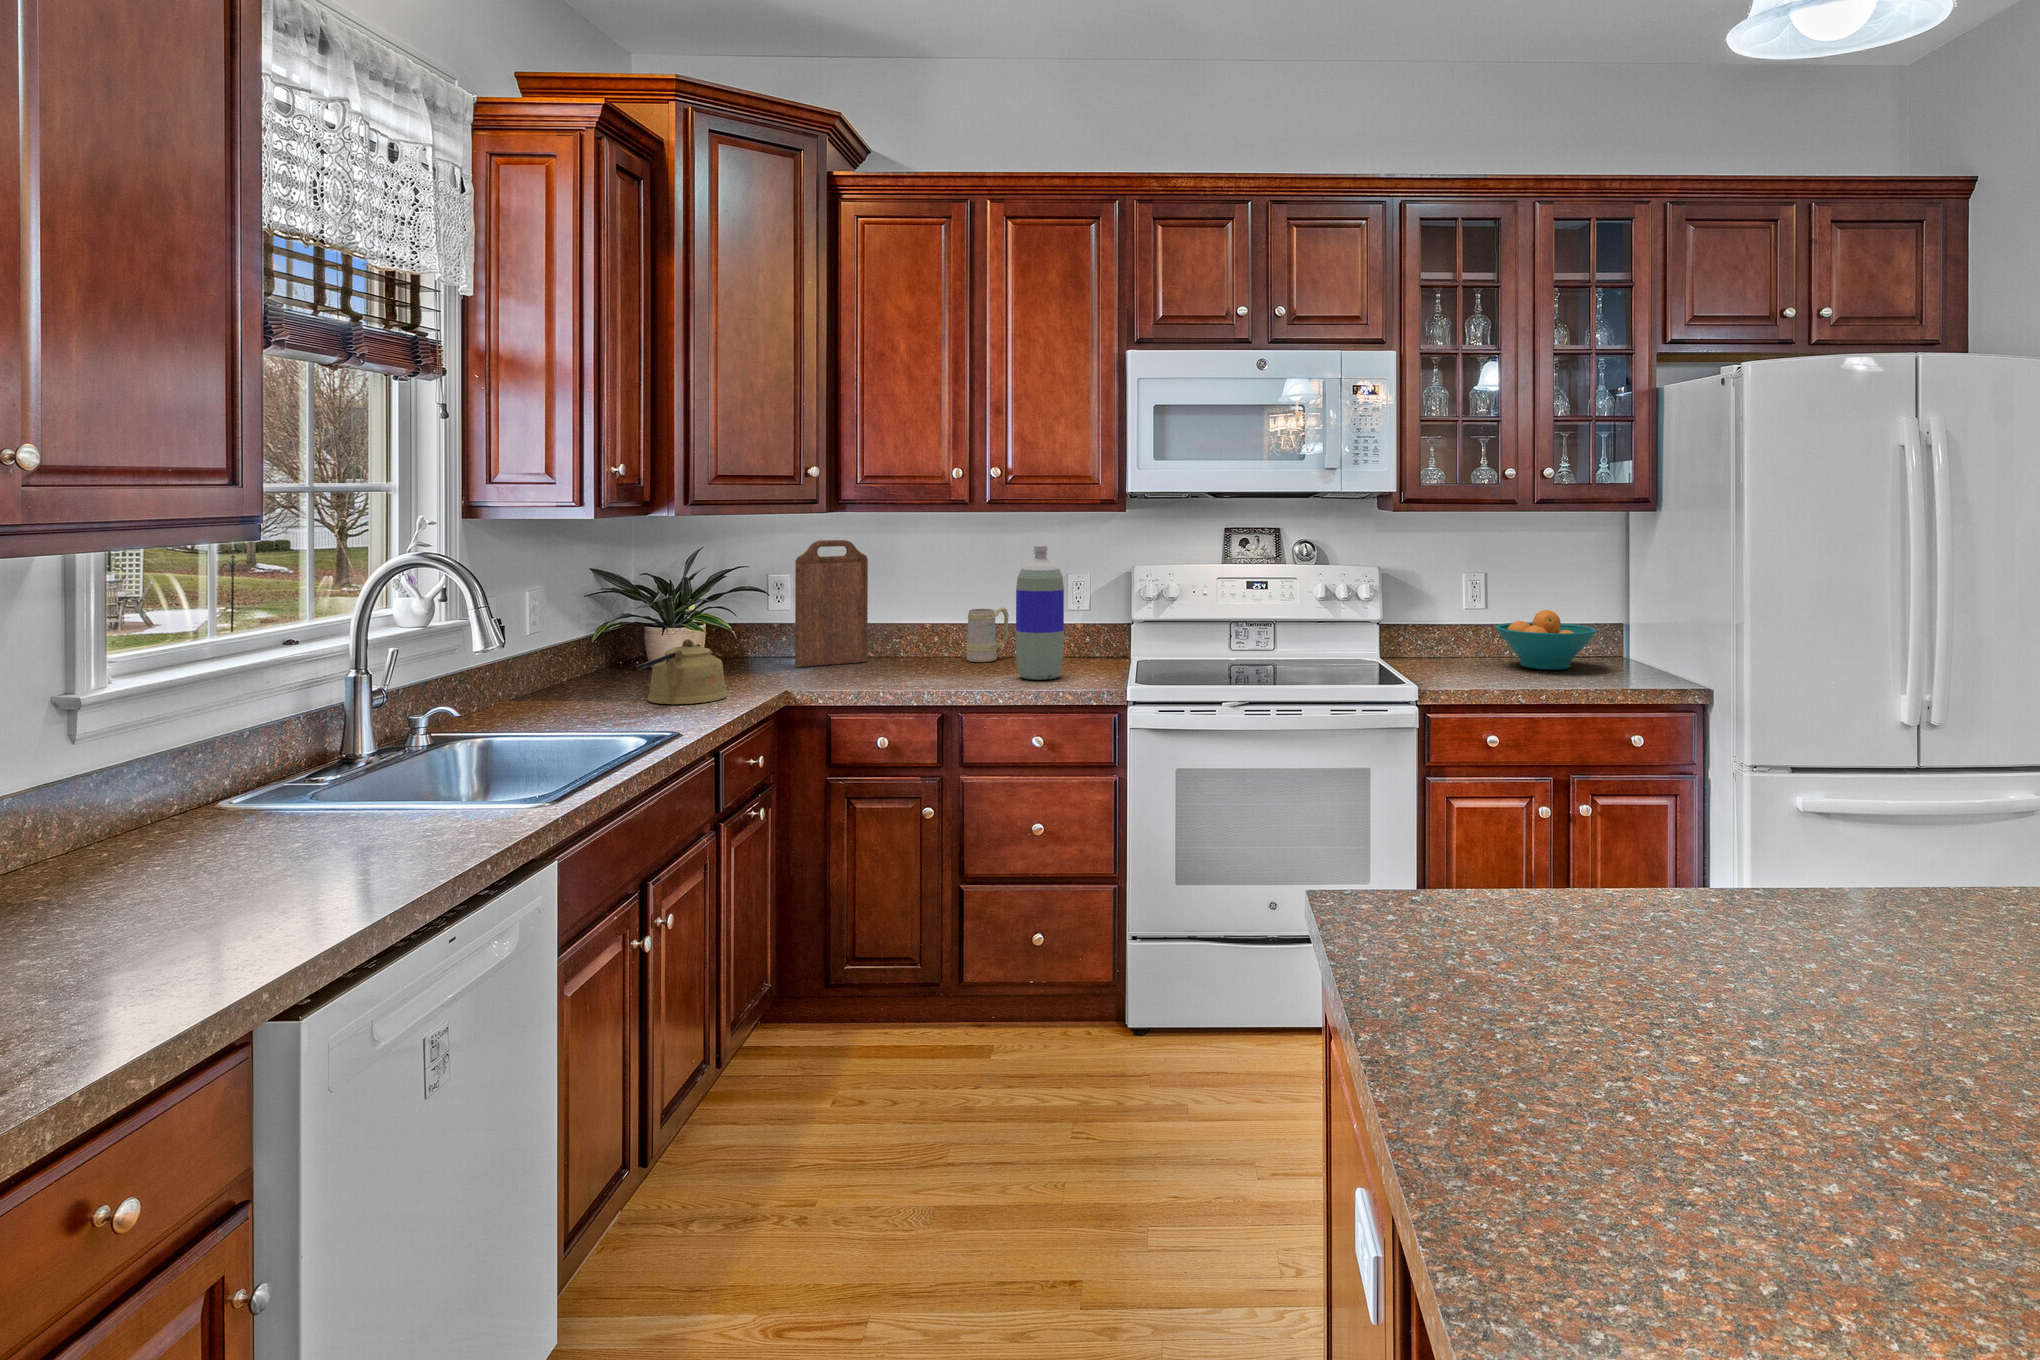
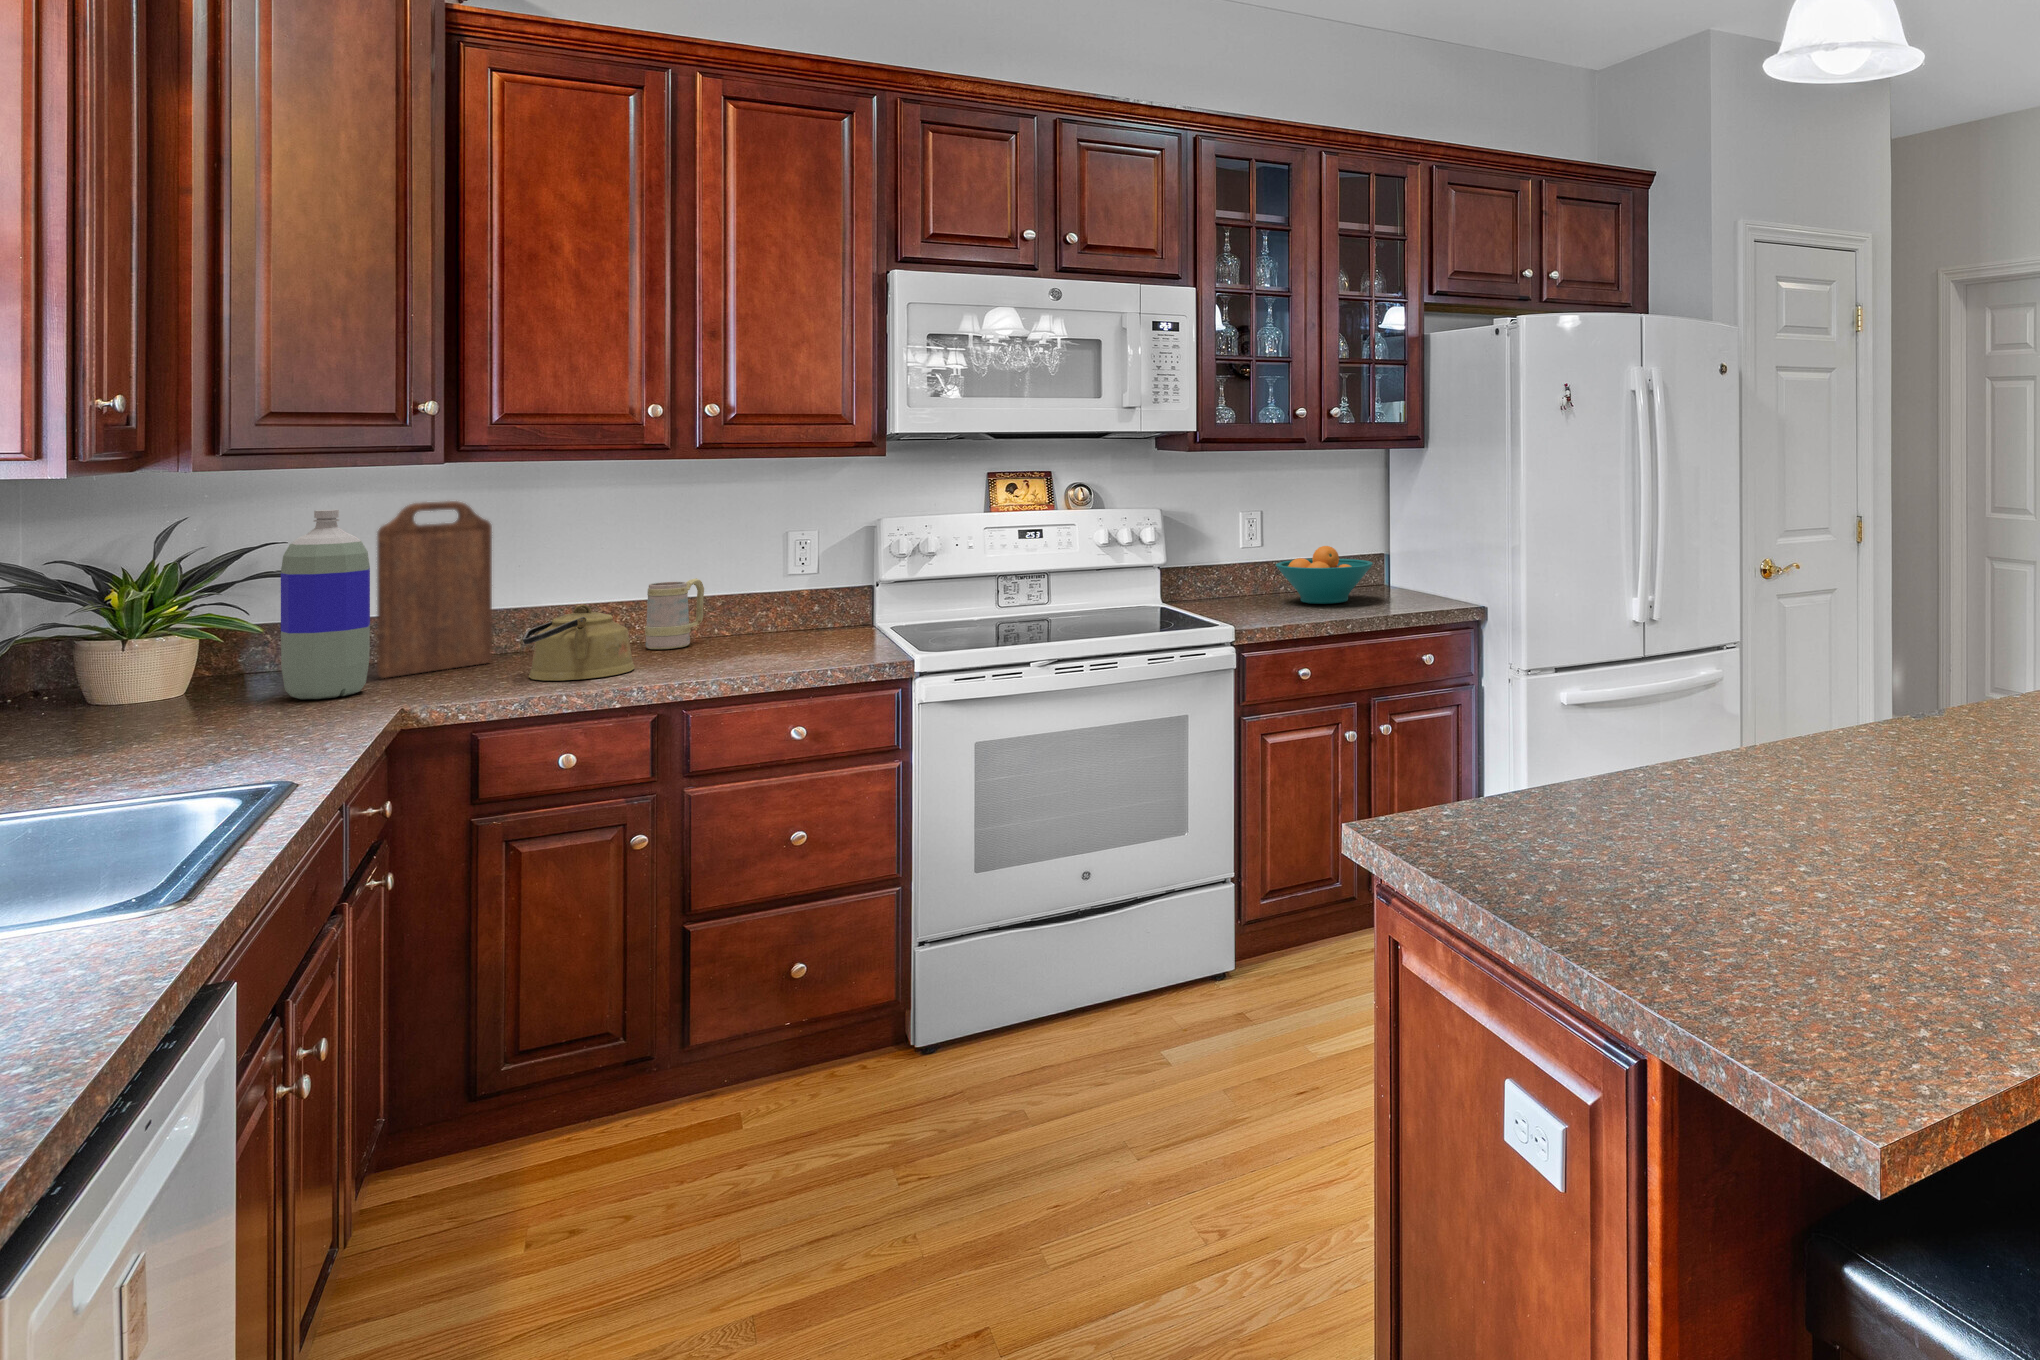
bottle: present [1016,546,1064,680] -> present [281,510,370,699]
kettle: present [637,639,728,704] -> present [523,605,635,681]

